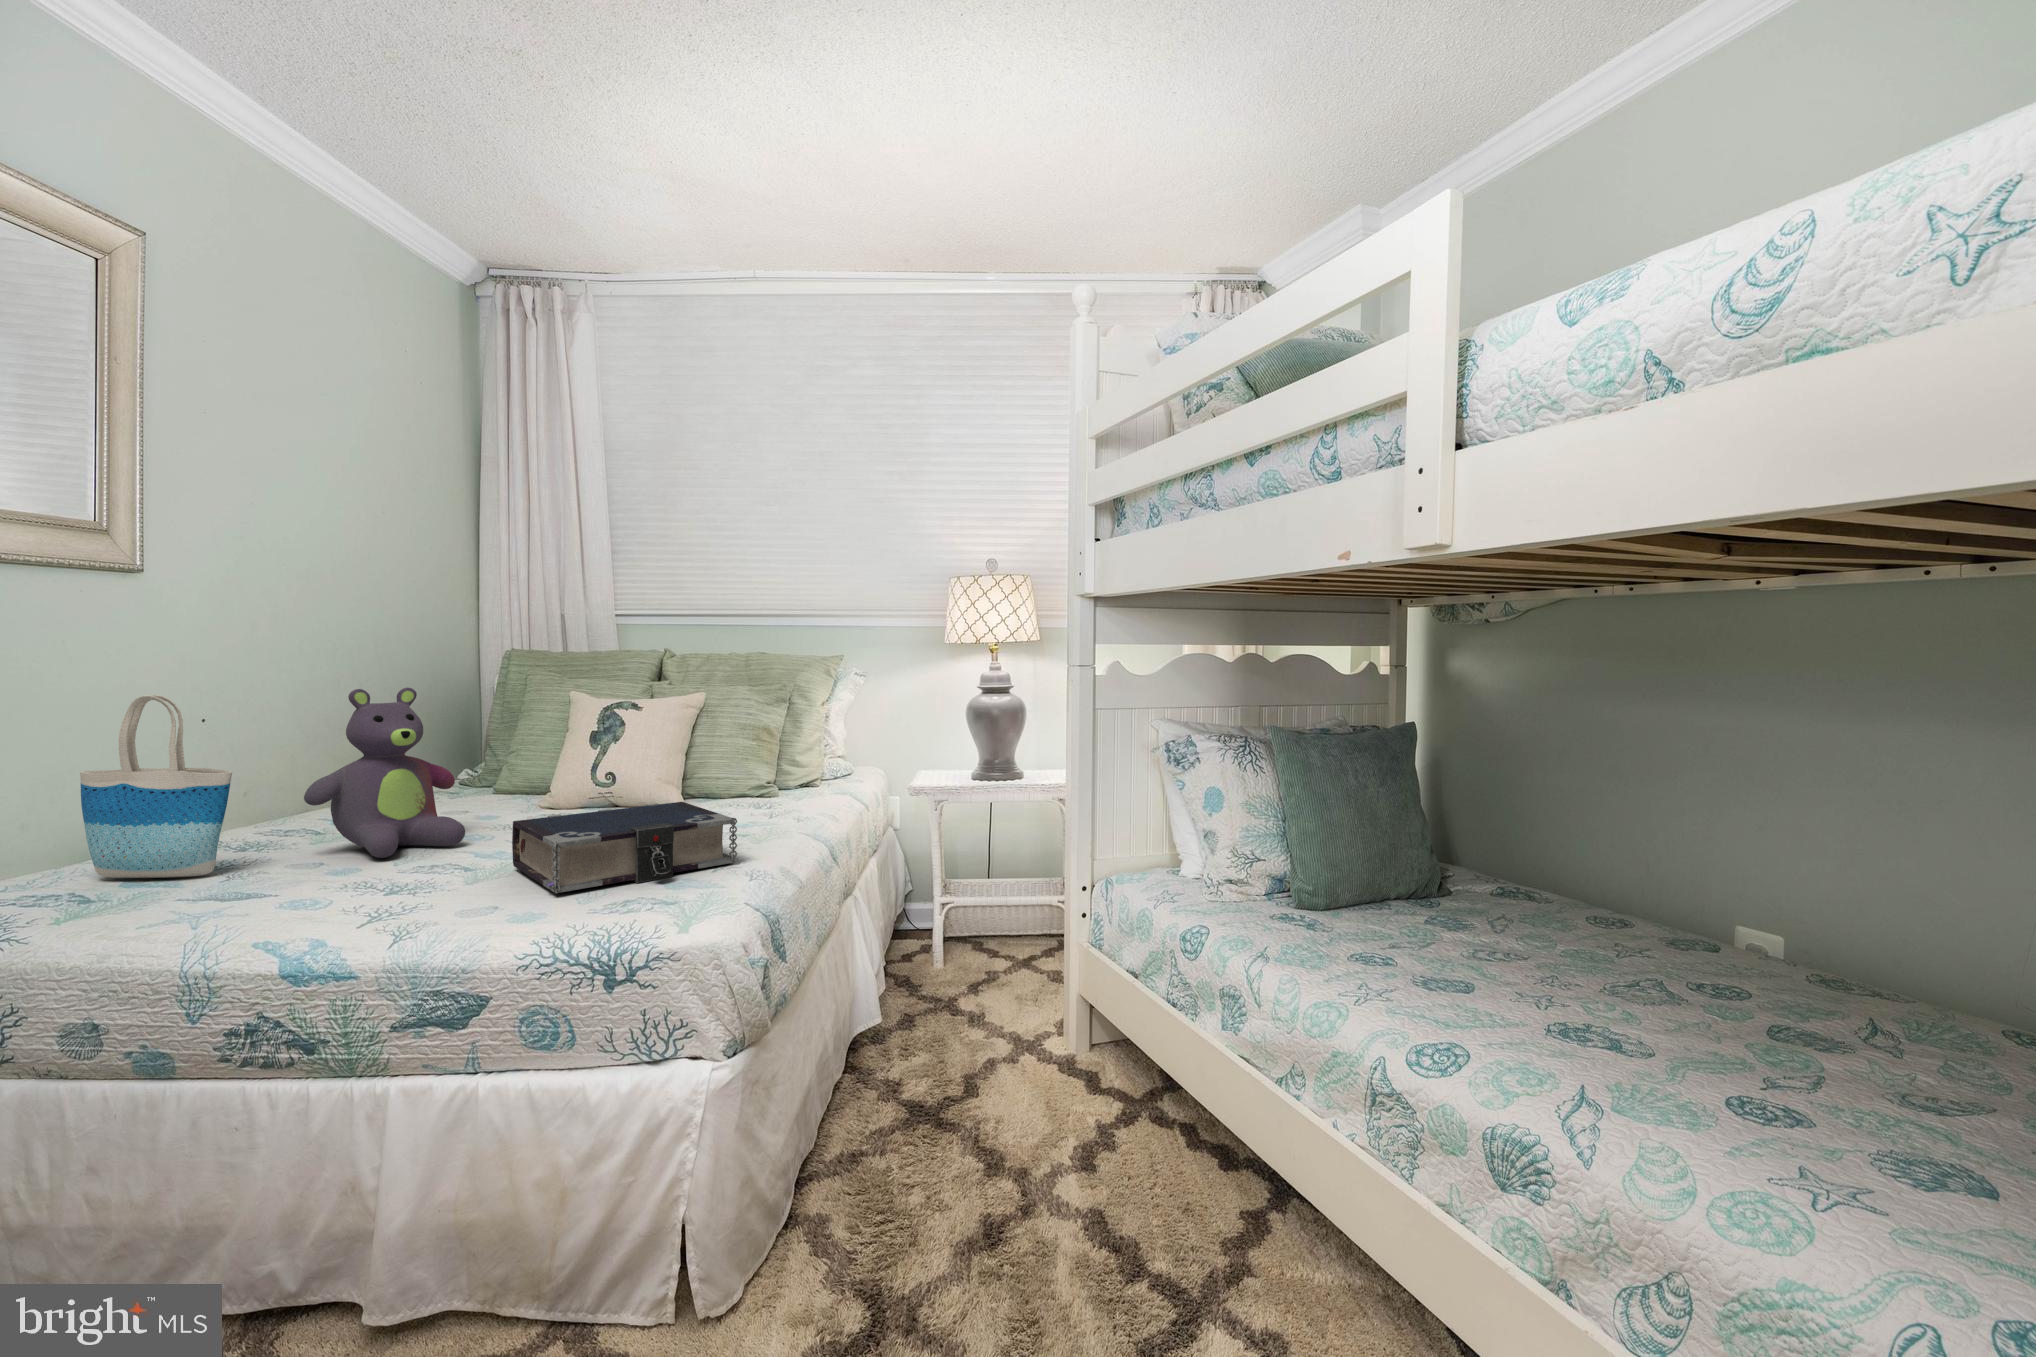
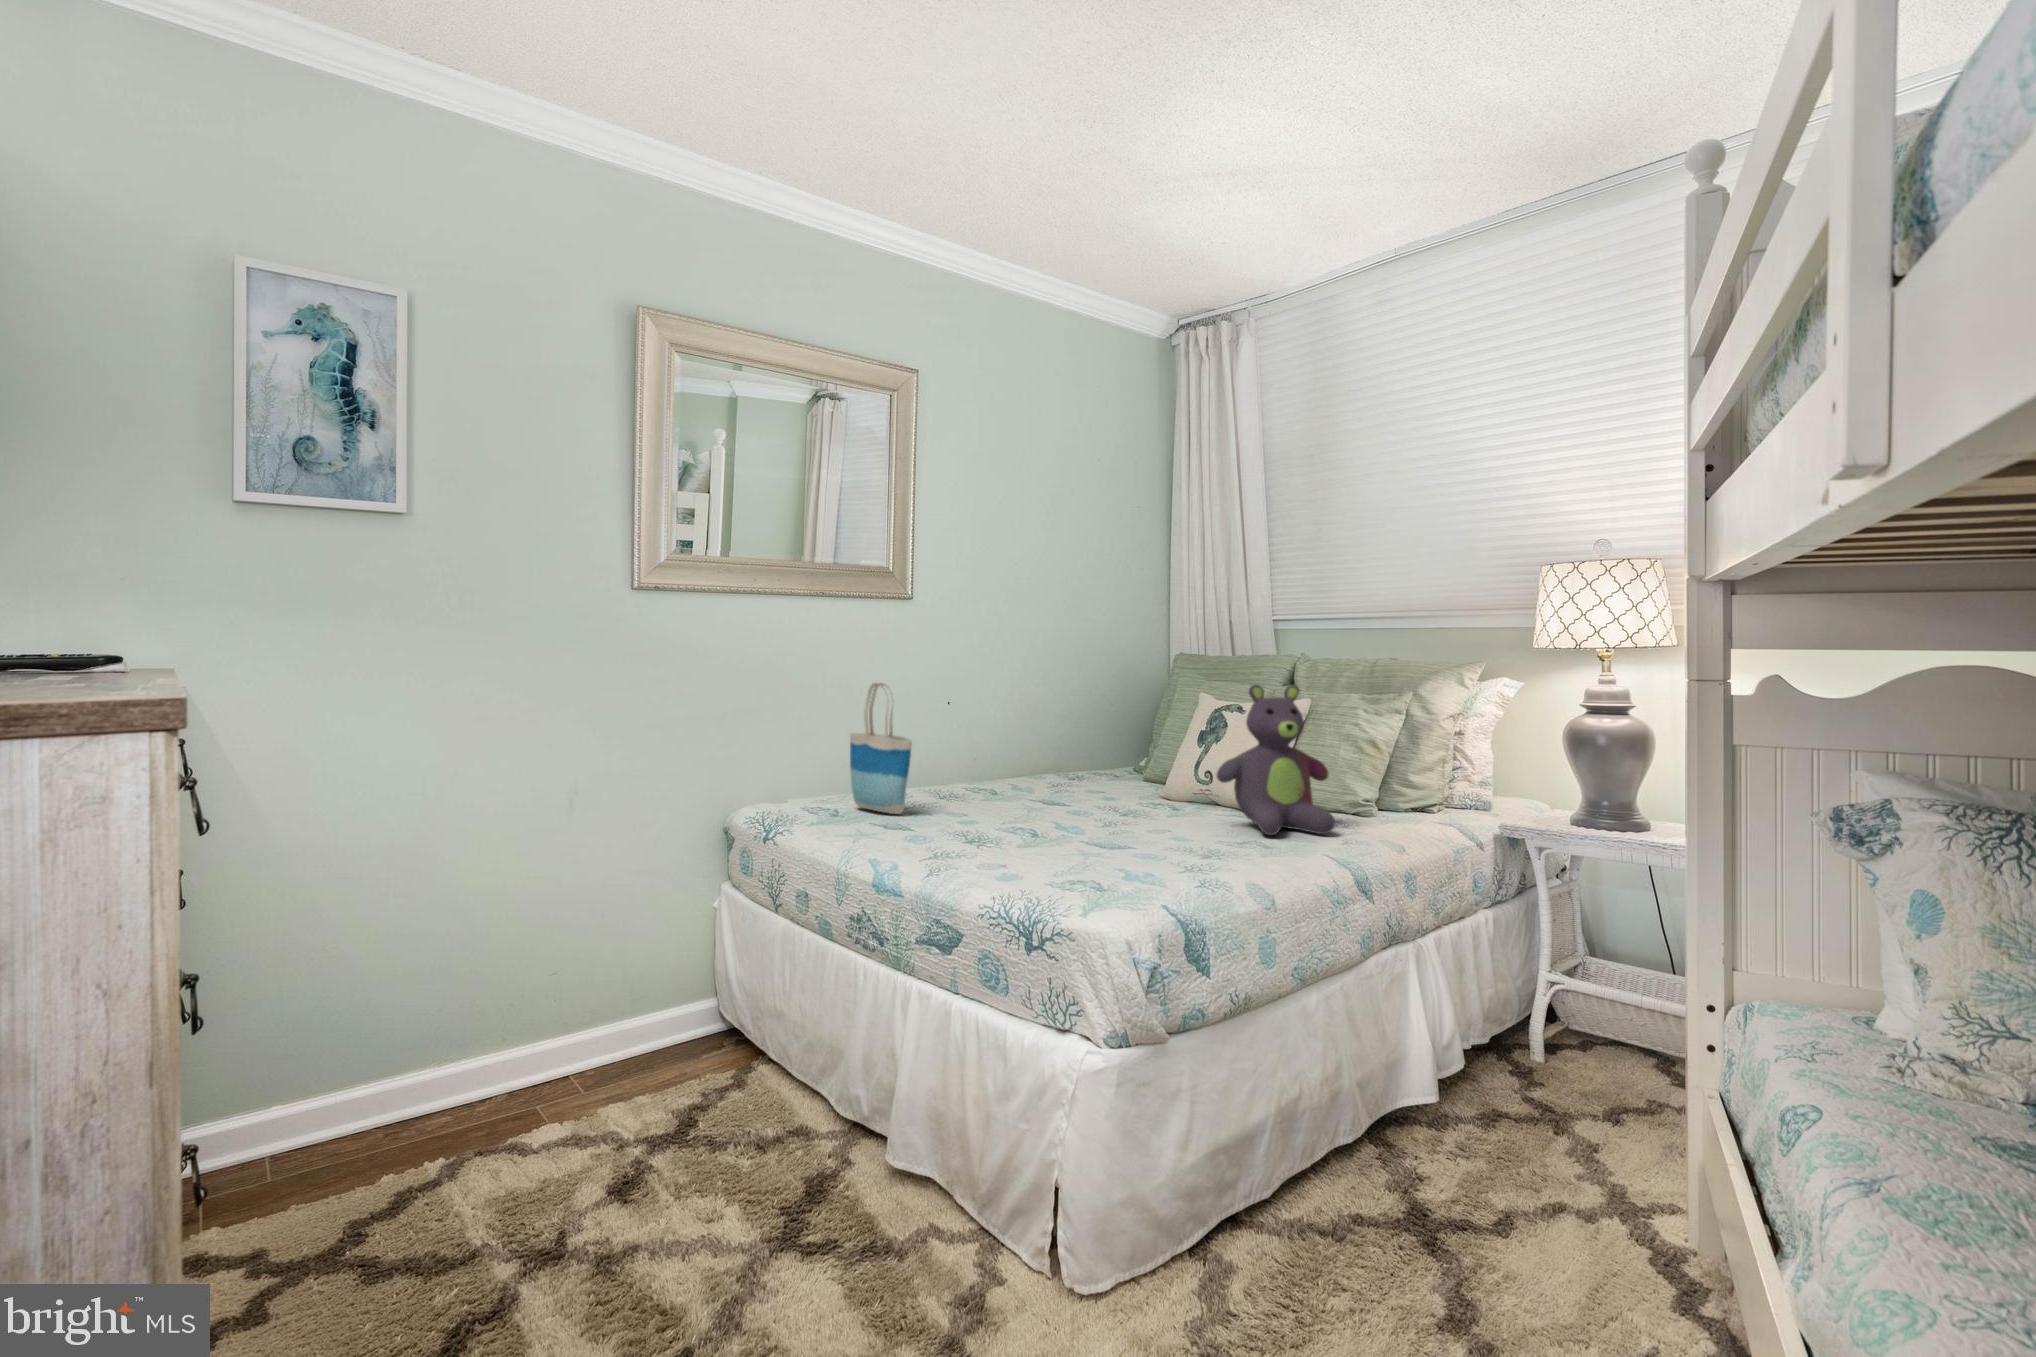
stuffed bear: present [304,688,465,858] -> present [1216,685,1335,835]
book: present [512,802,737,893] -> none [1042,801,1218,872]

